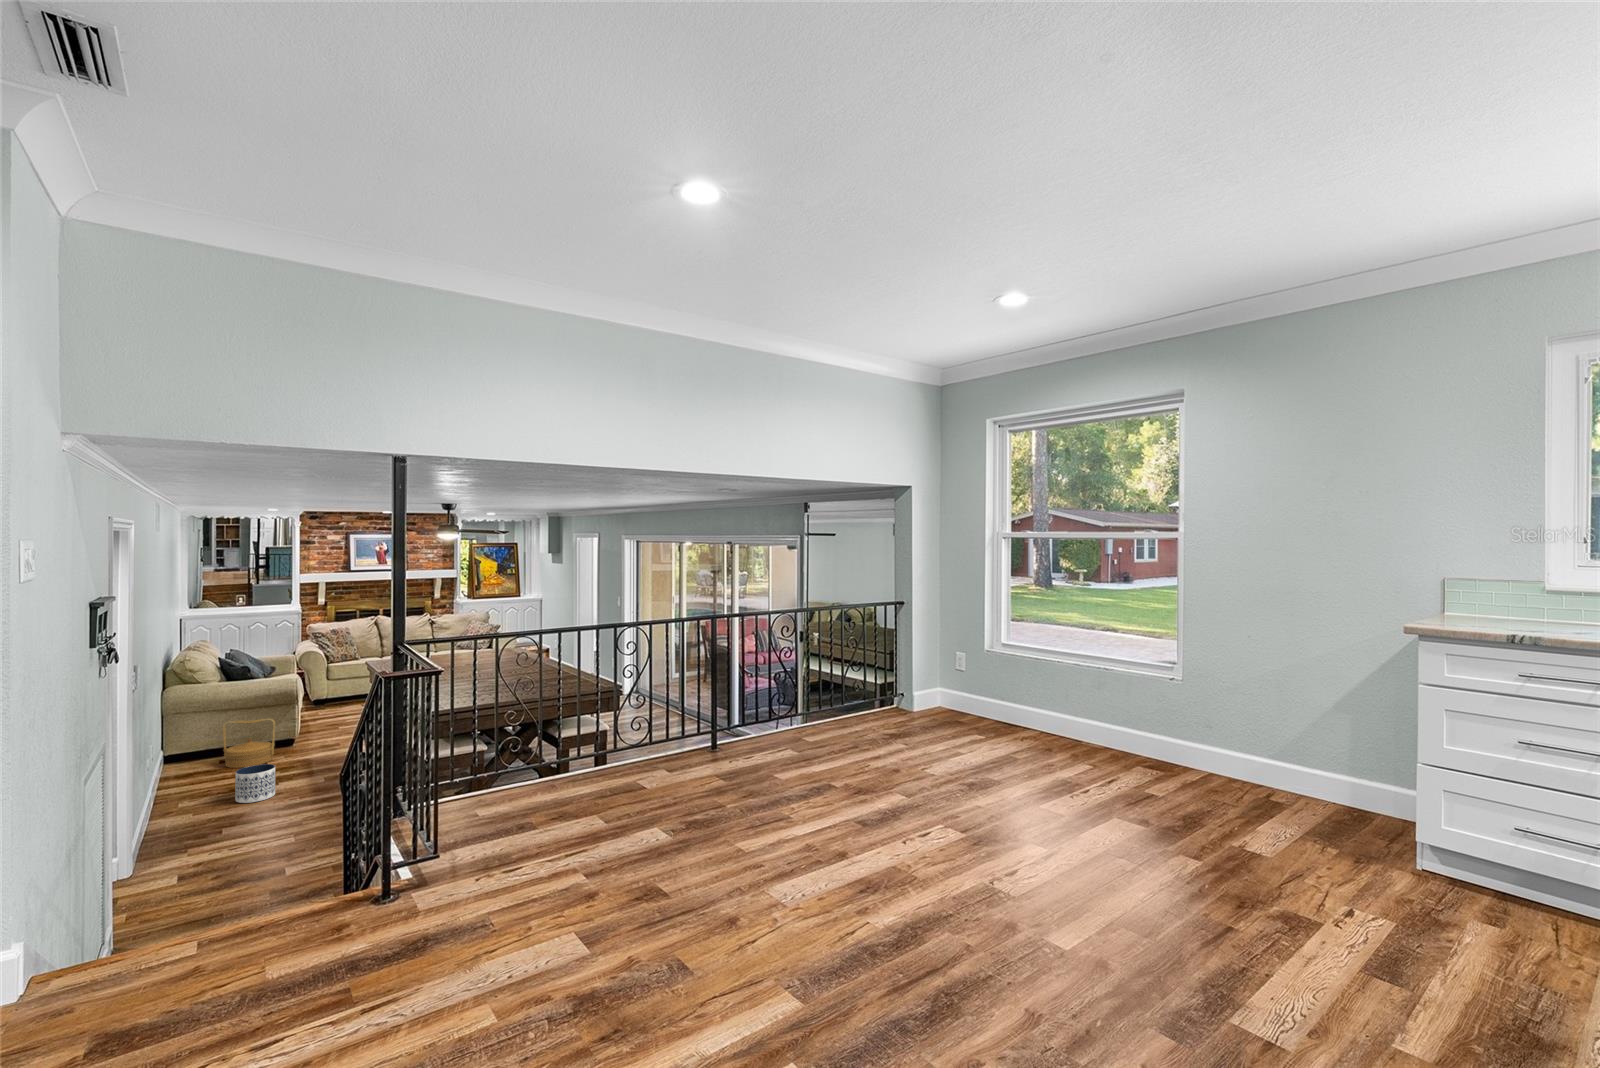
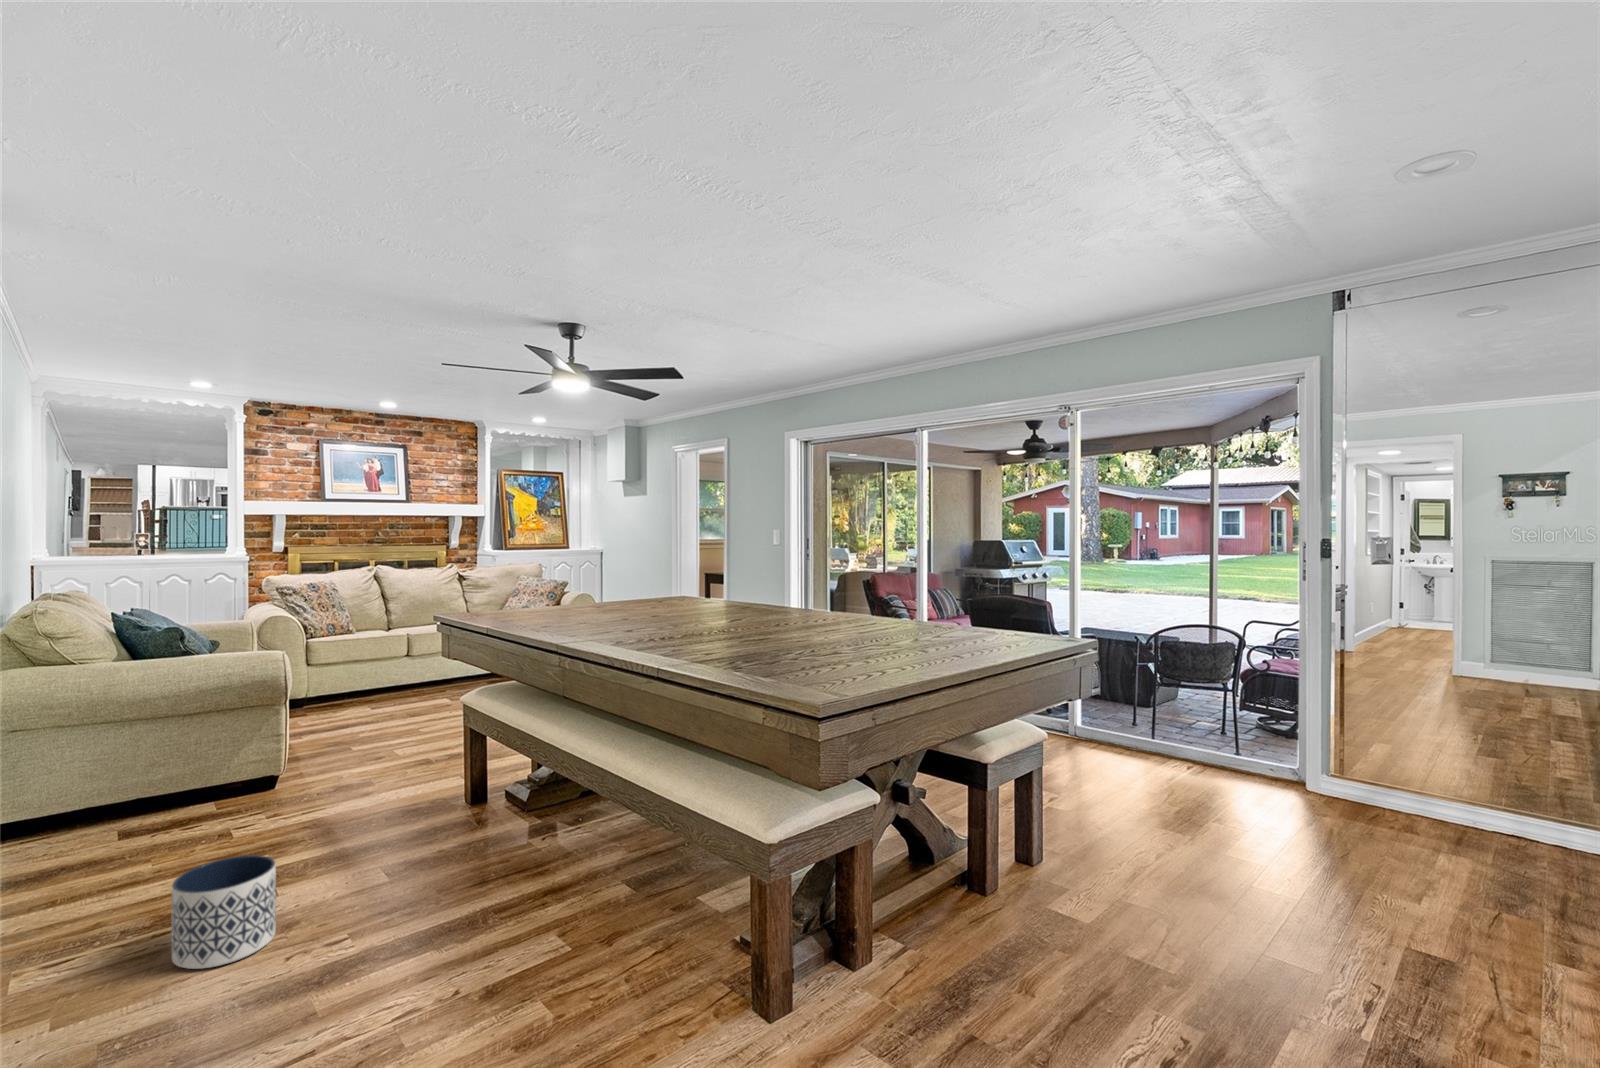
basket: present [223,719,276,768] -> none [127,738,246,851]

